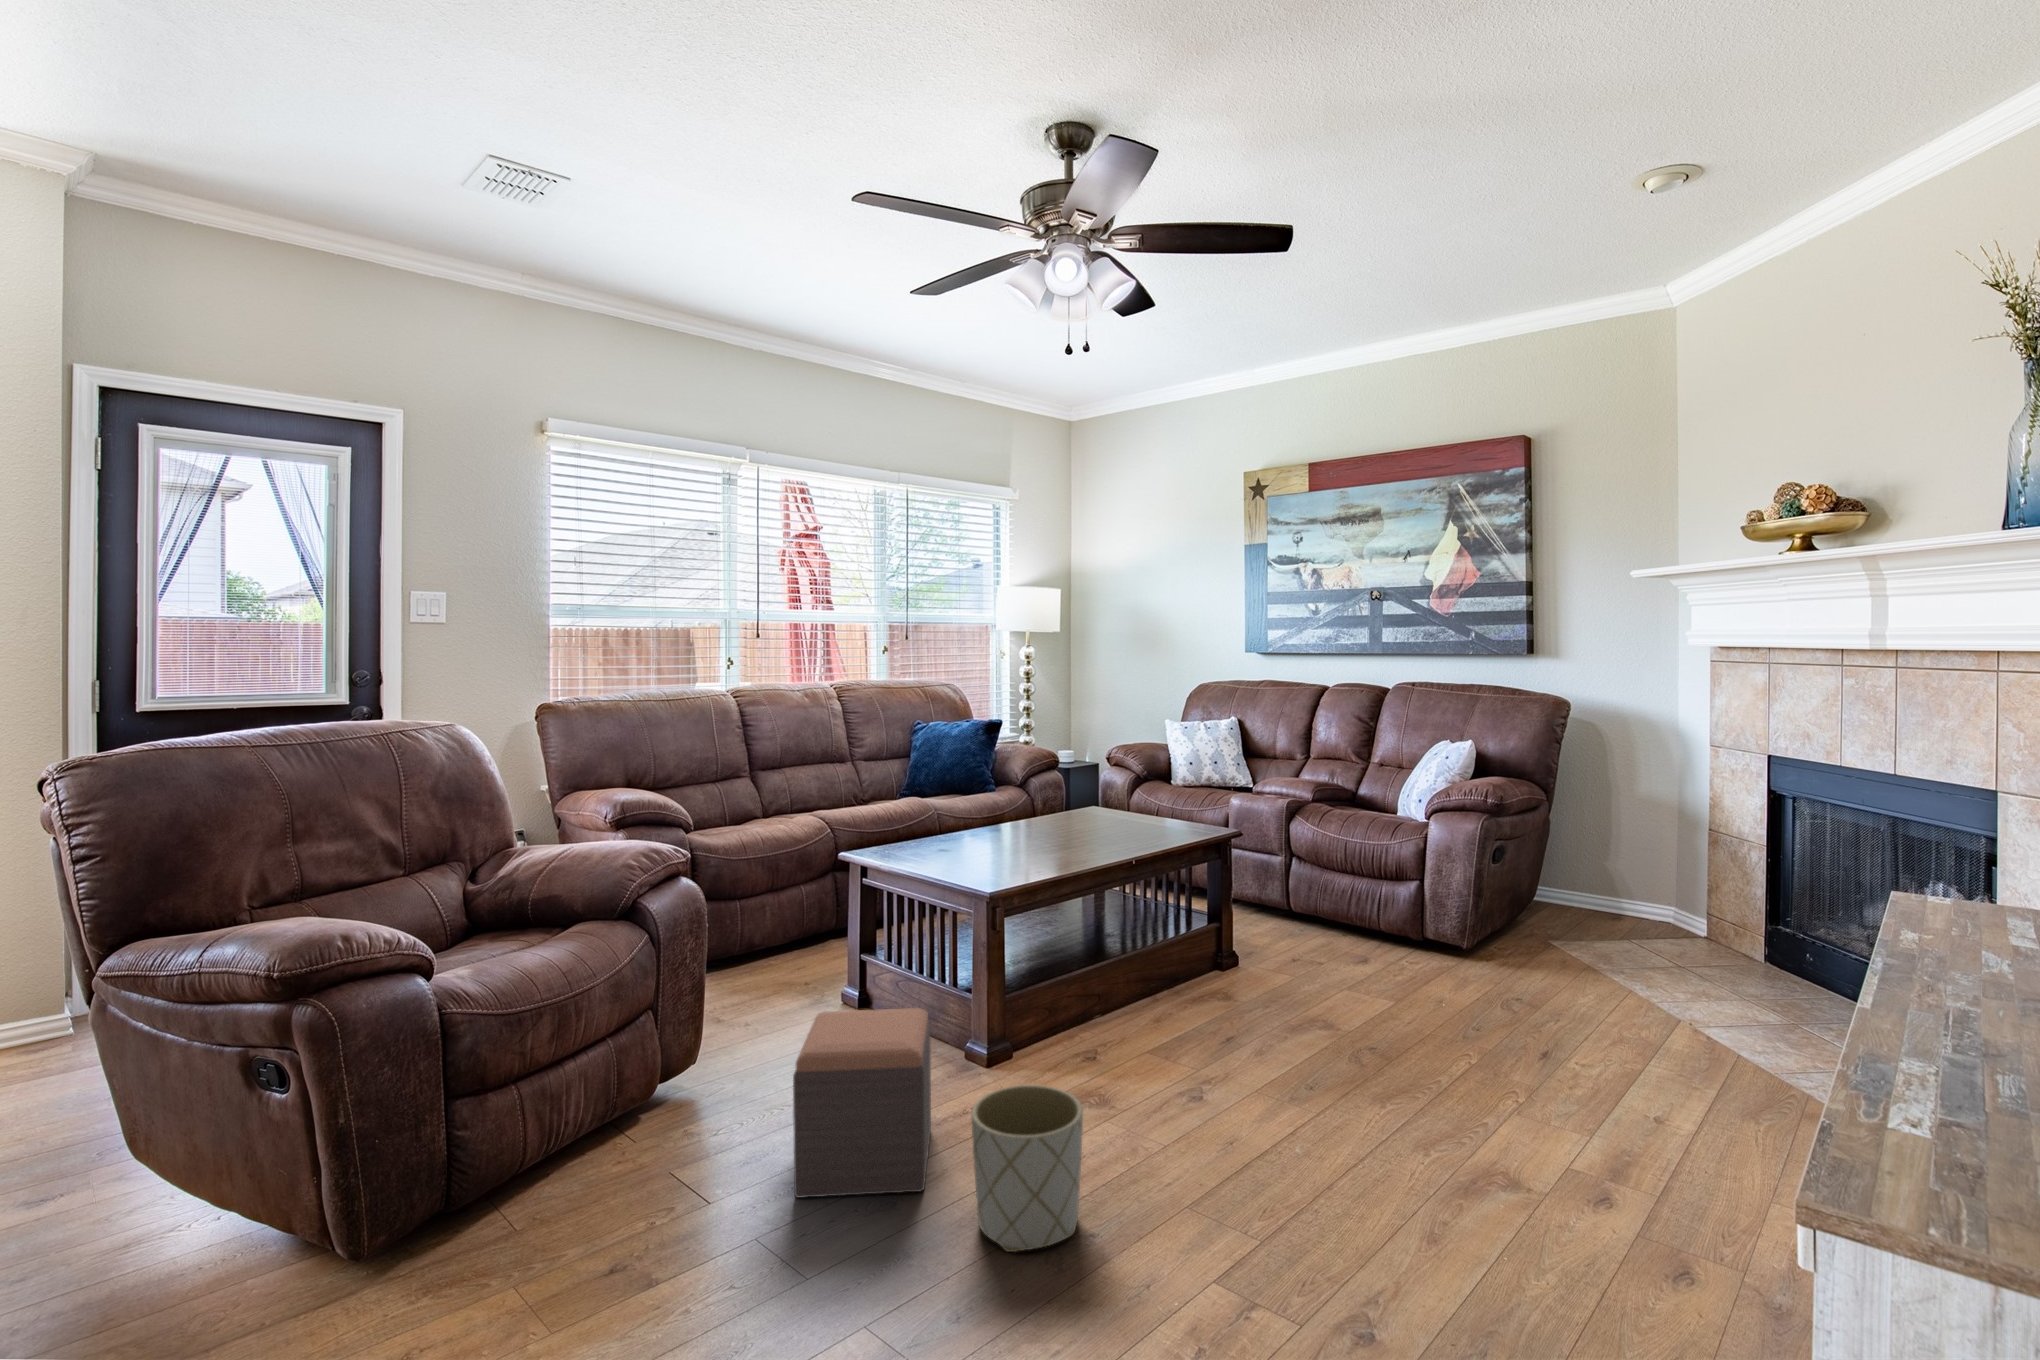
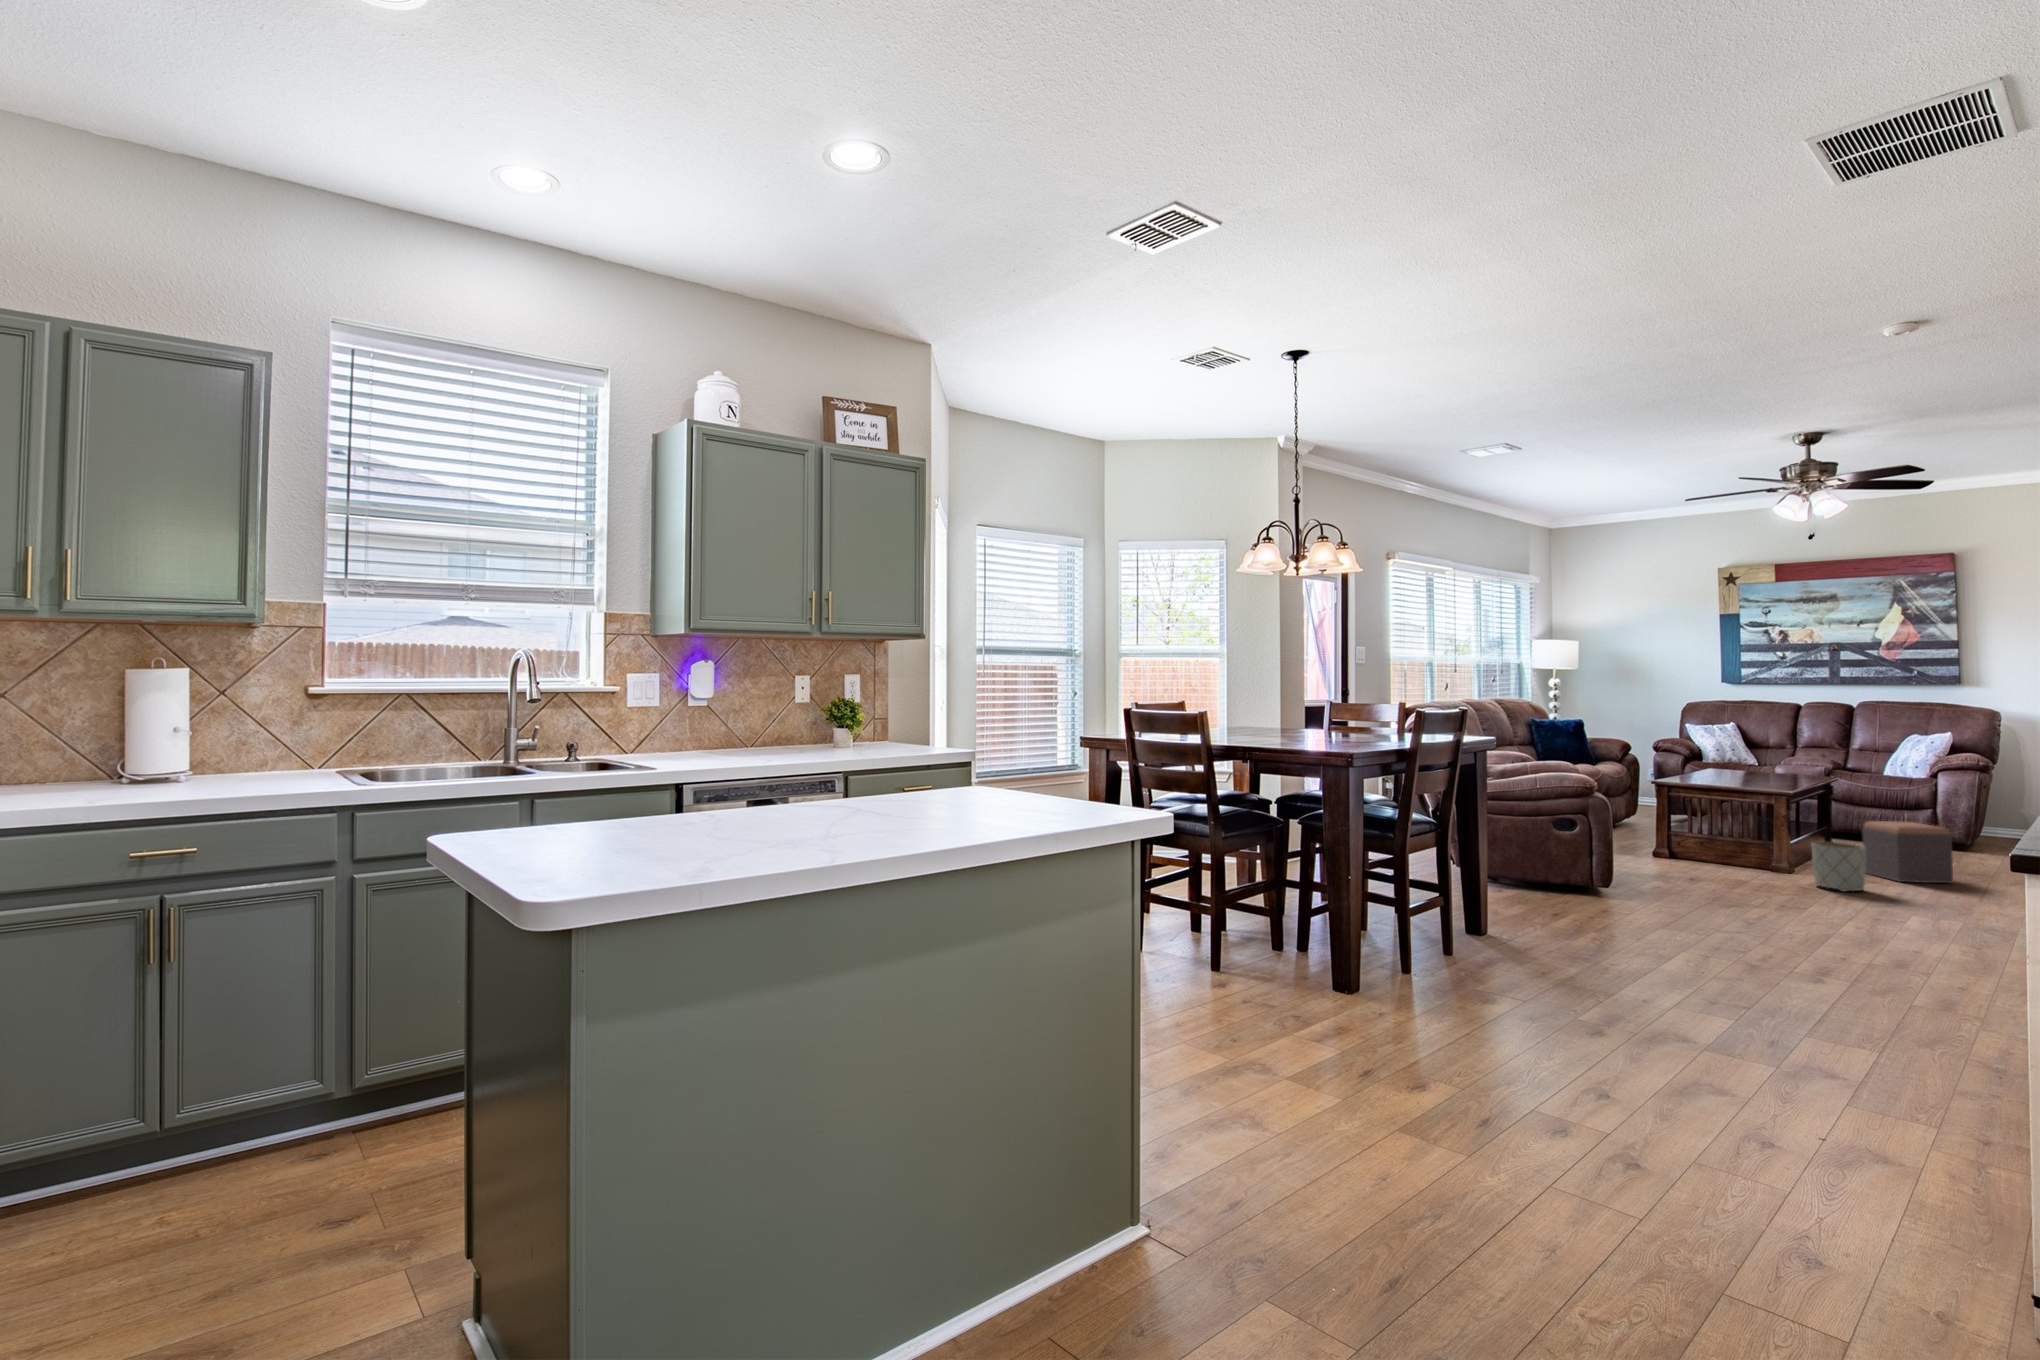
footstool: present [793,1008,931,1198] -> present [1862,821,1953,883]

